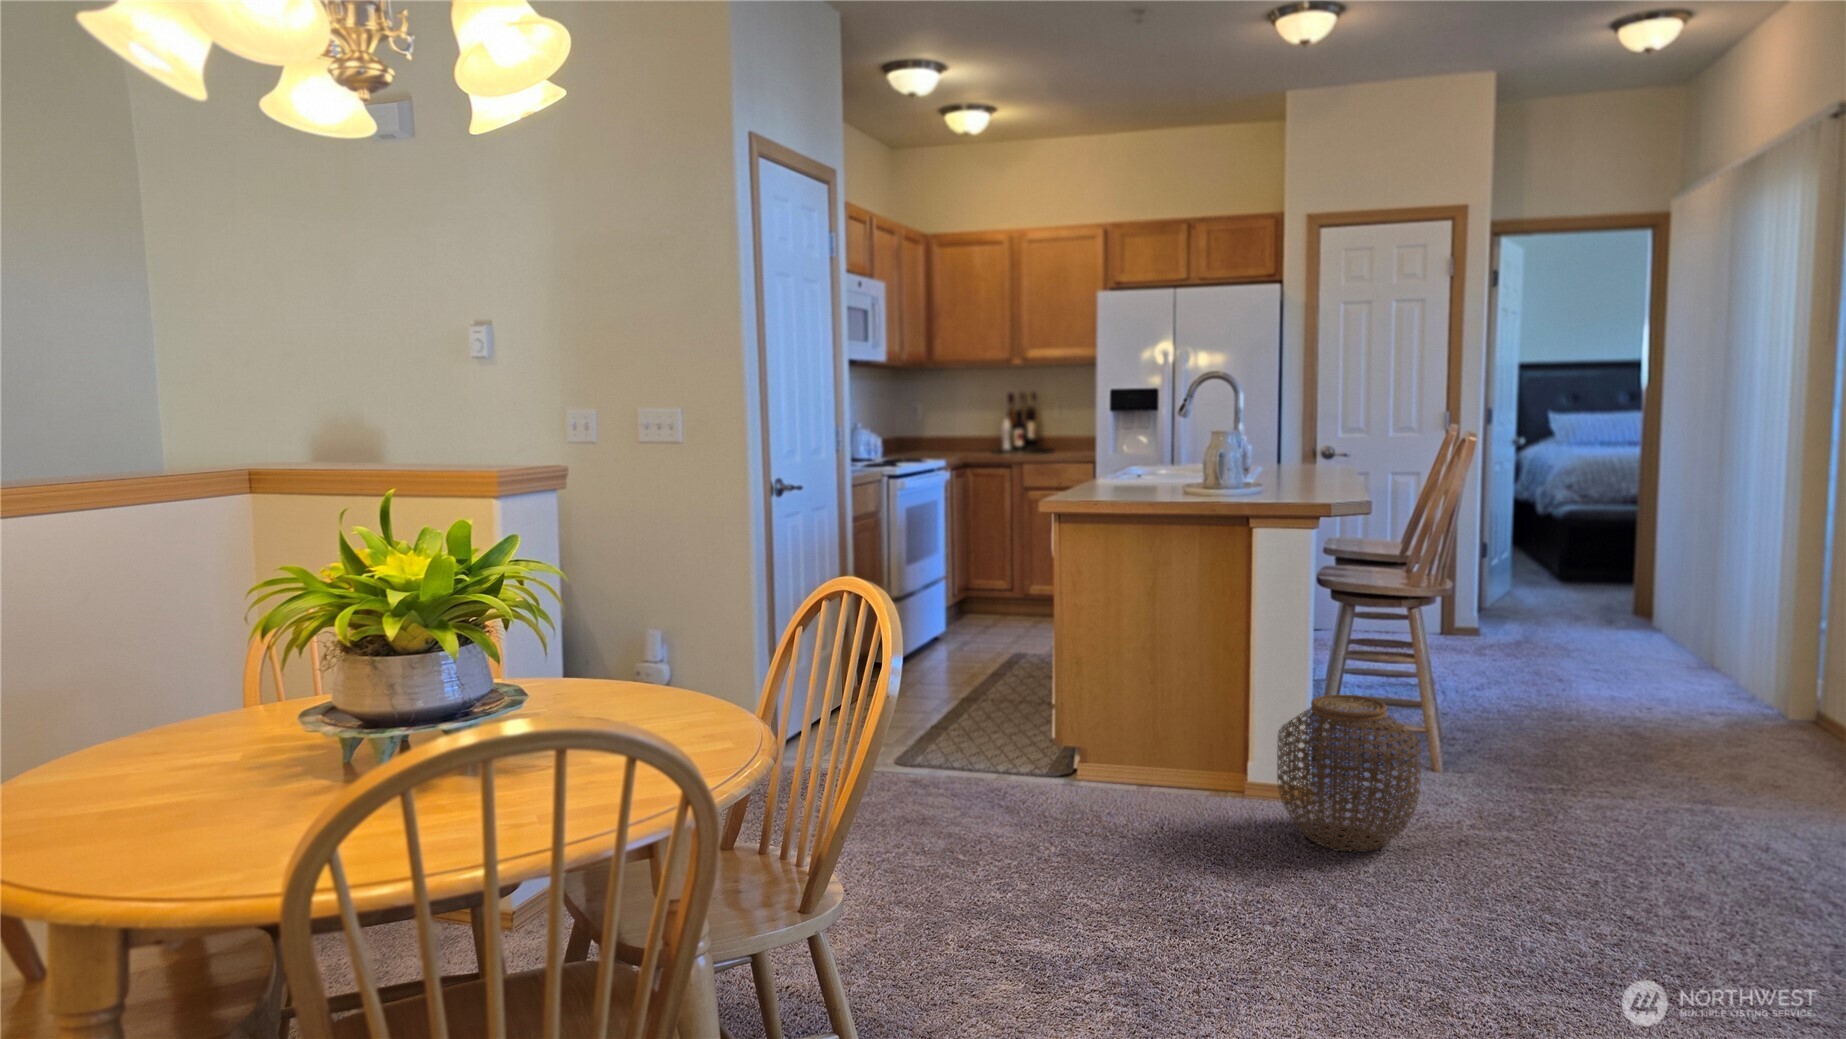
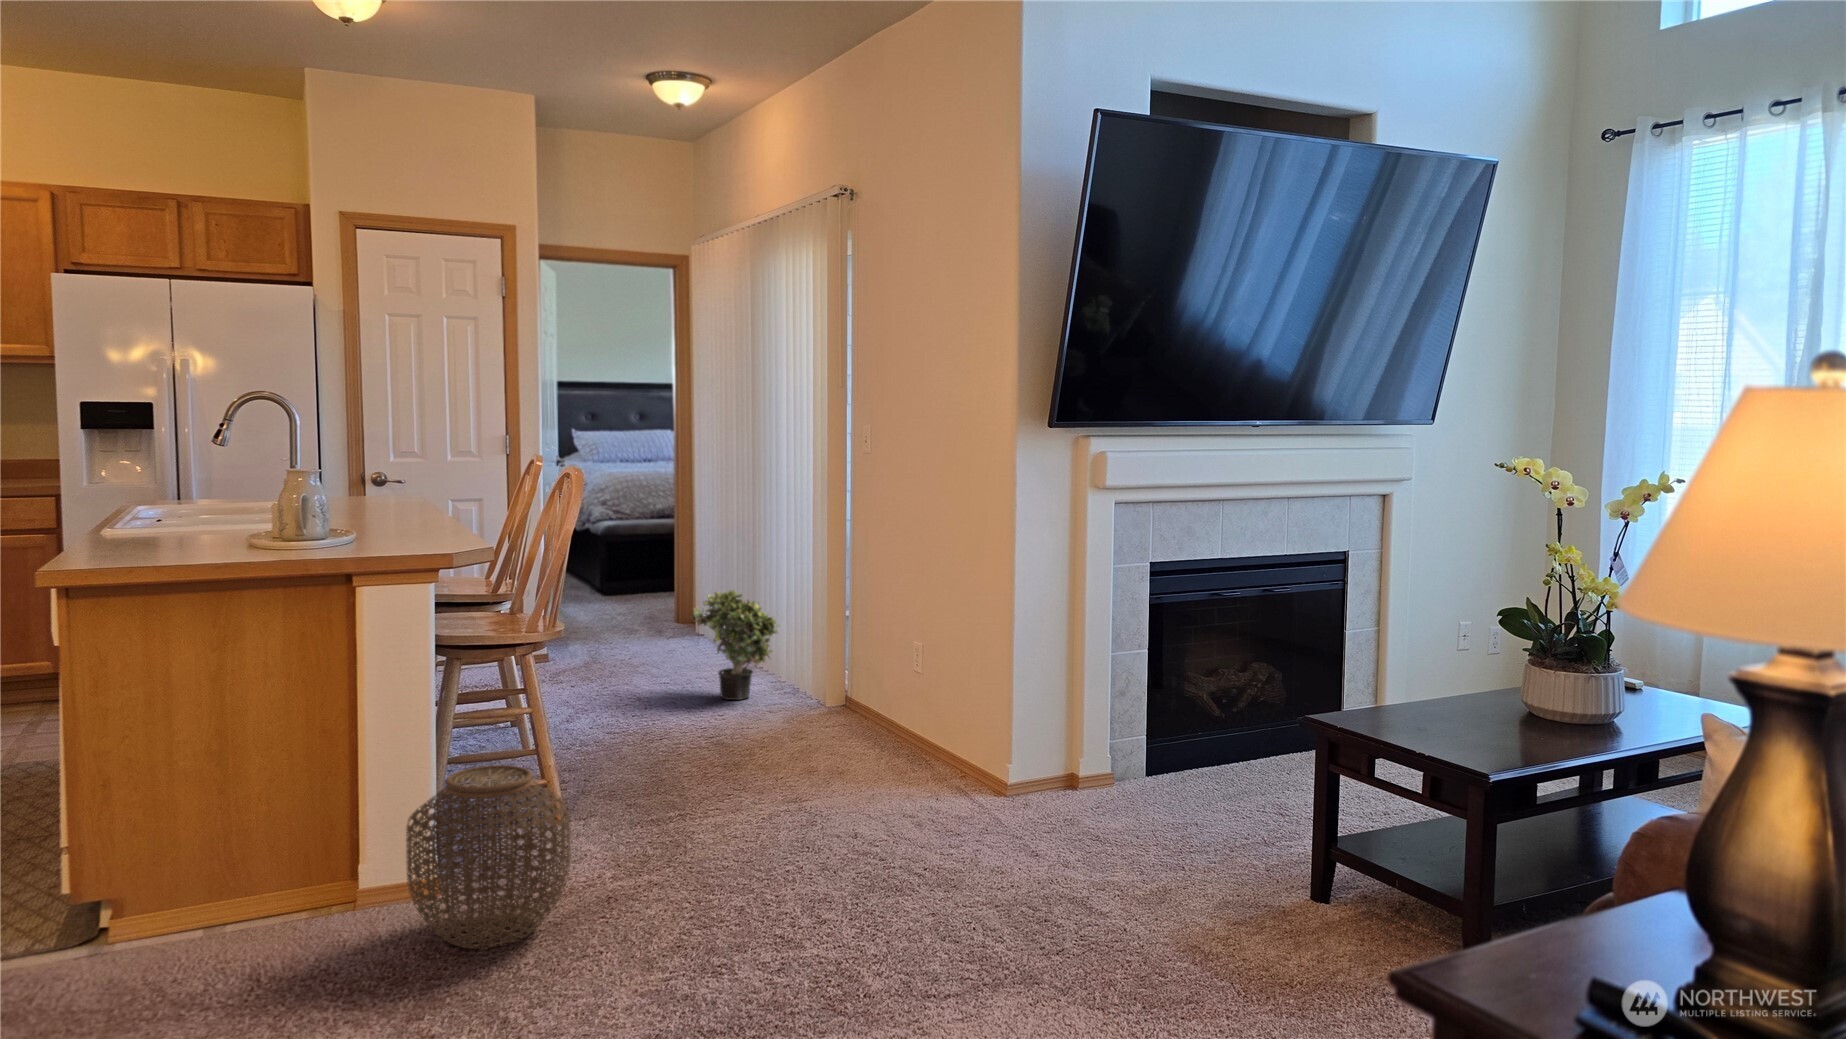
potted plant: none [1627,567,1742,686] -> present [691,590,780,700]

